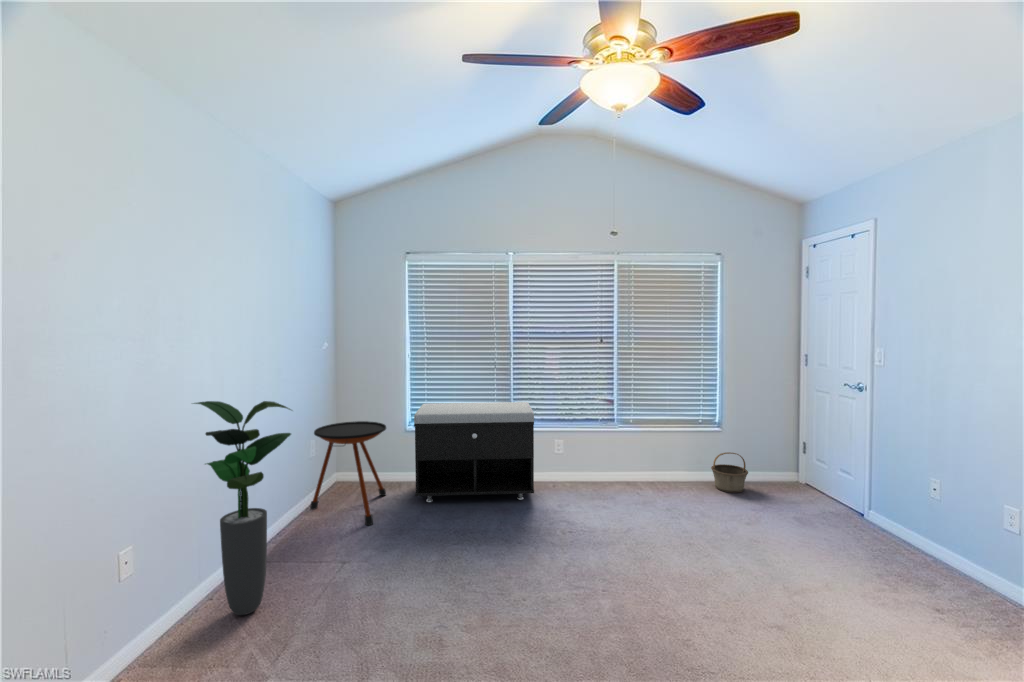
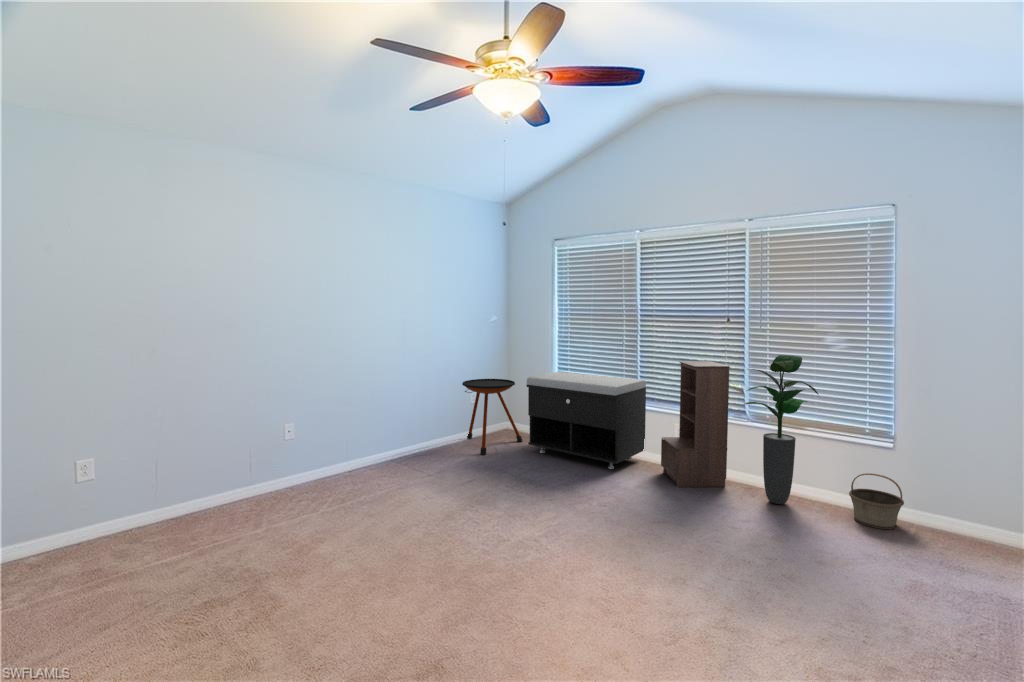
bookshelf: none [562,378,622,501] -> present [661,361,730,487]
potted plant: present [194,401,291,615] -> present [745,355,818,504]

